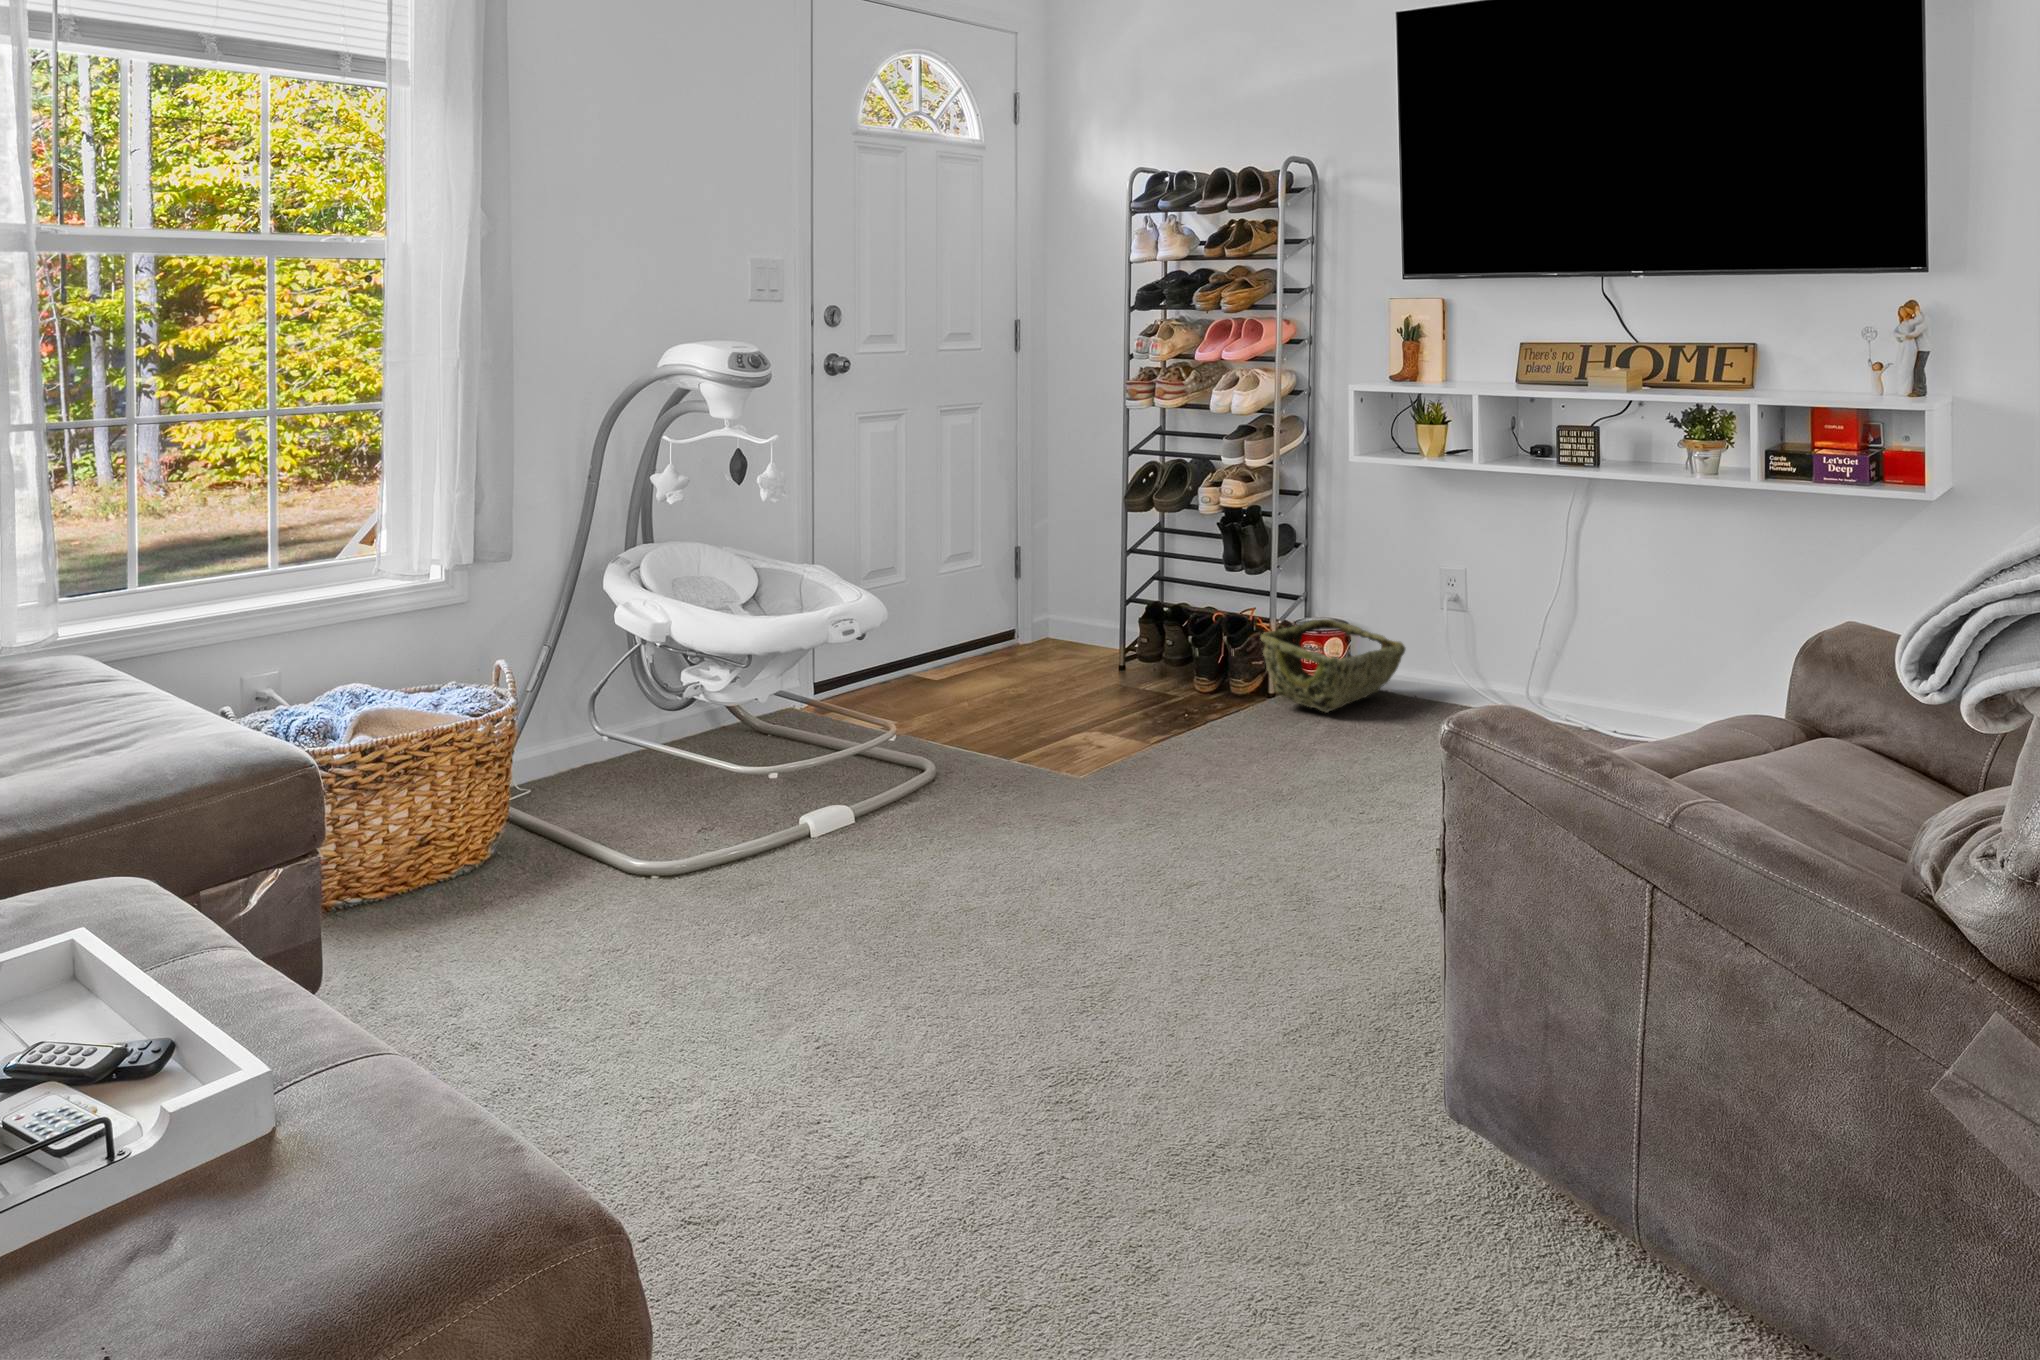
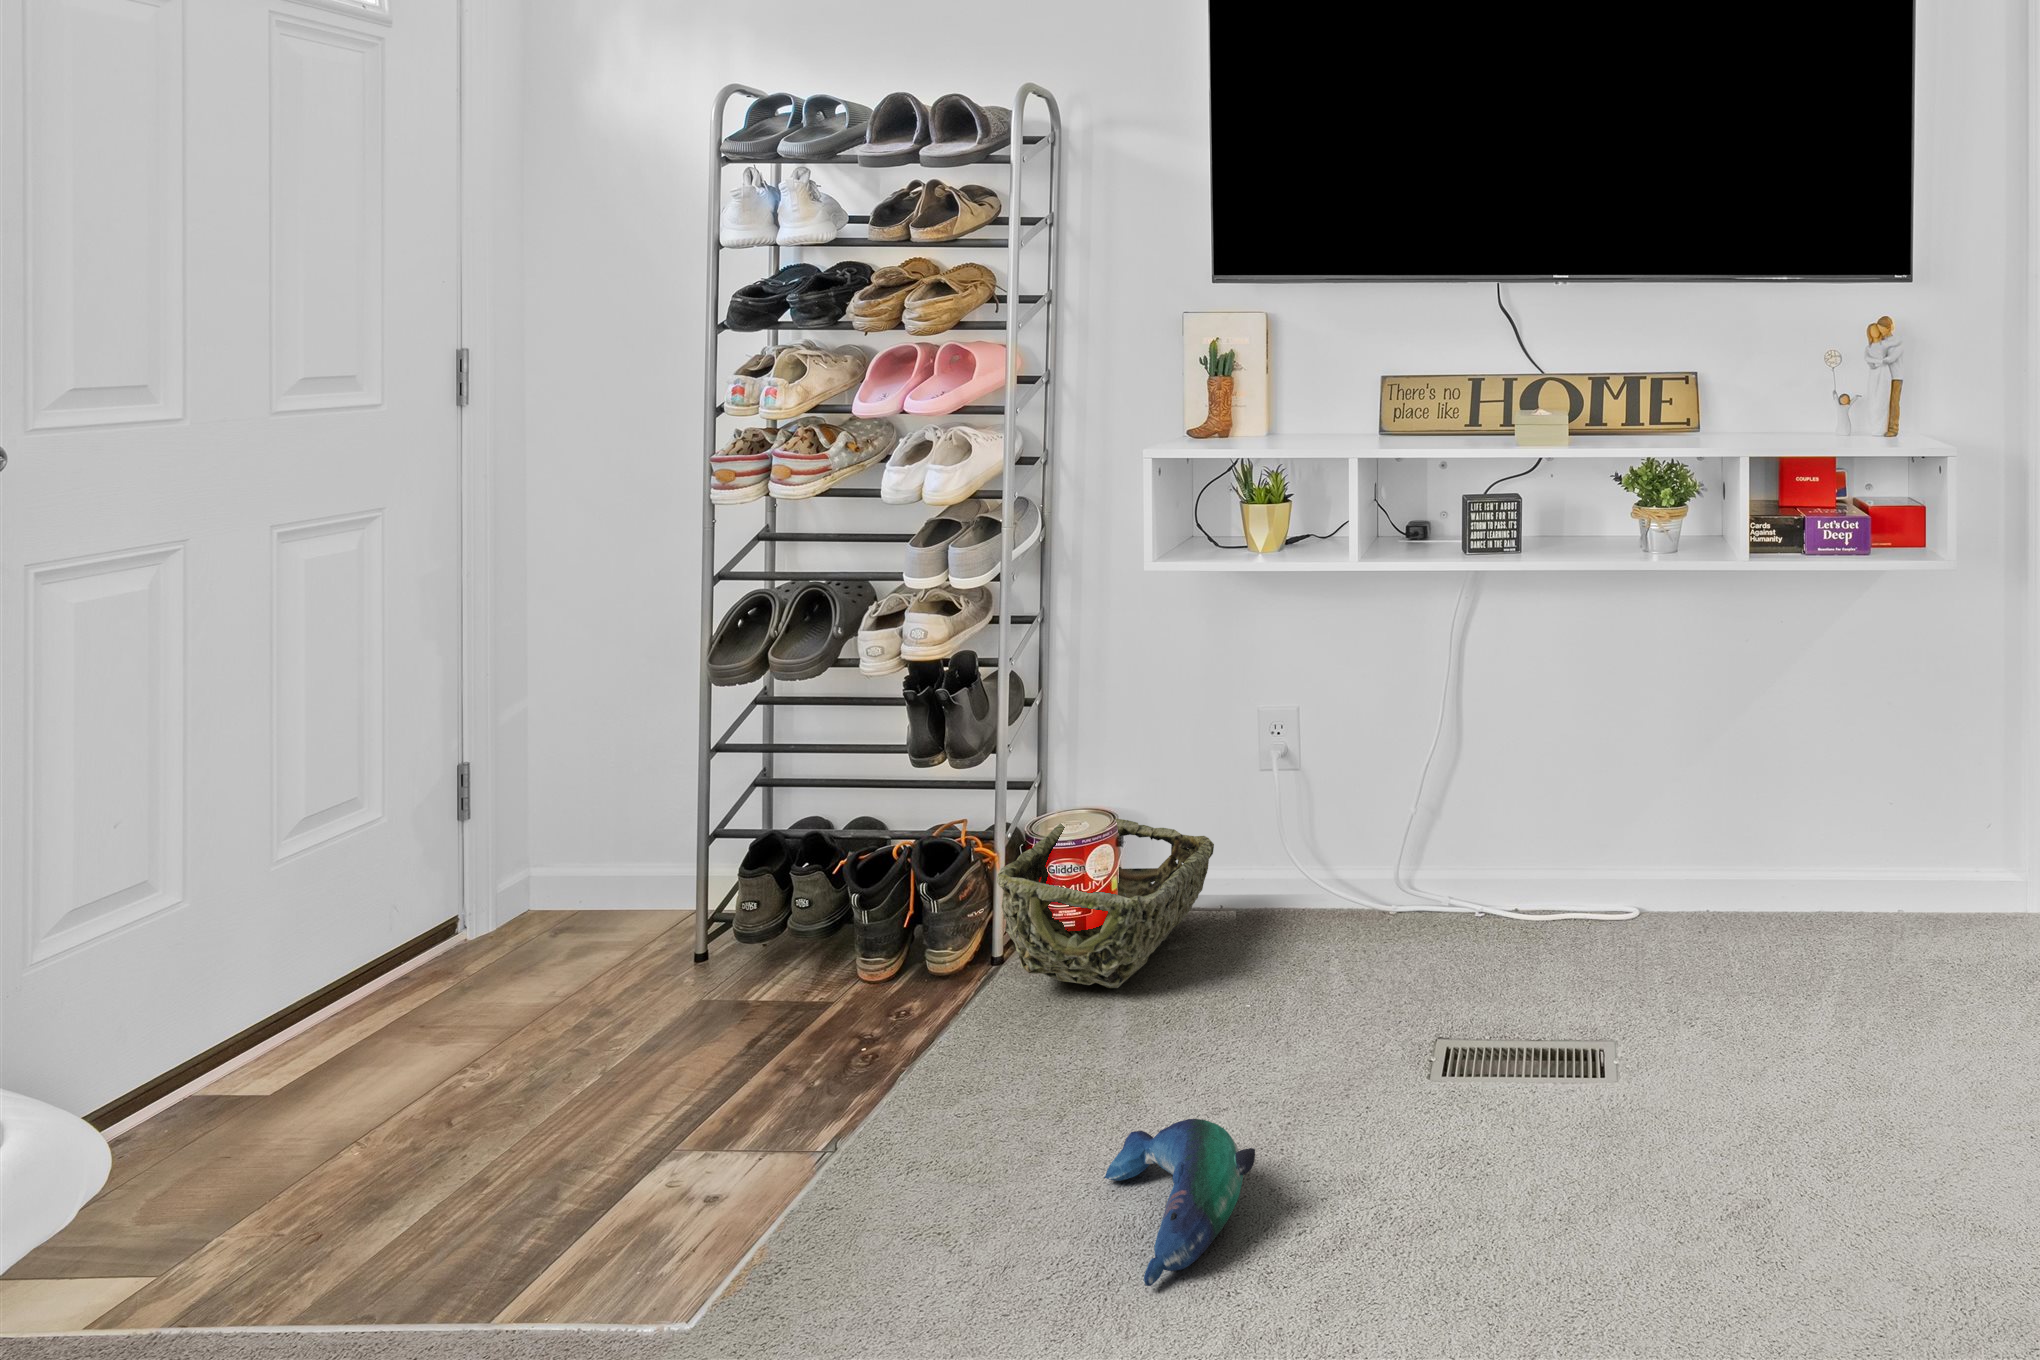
plush toy: none [1271,749,1341,806] -> present [1105,1119,1255,1286]

